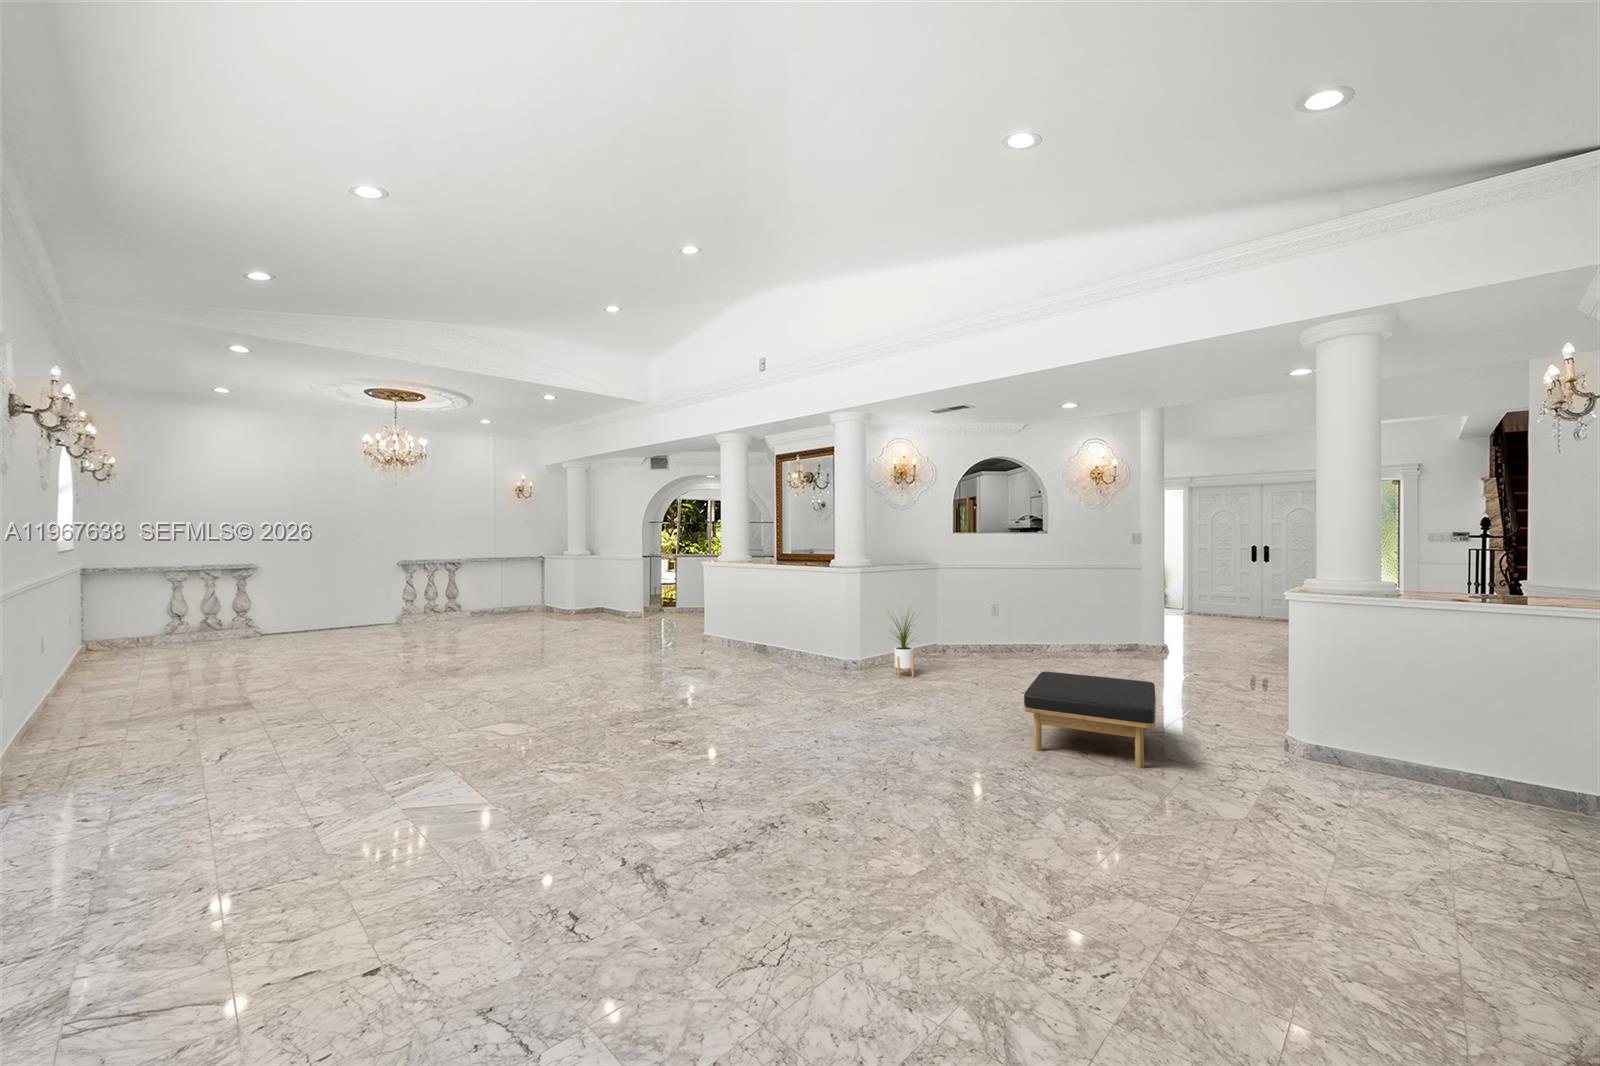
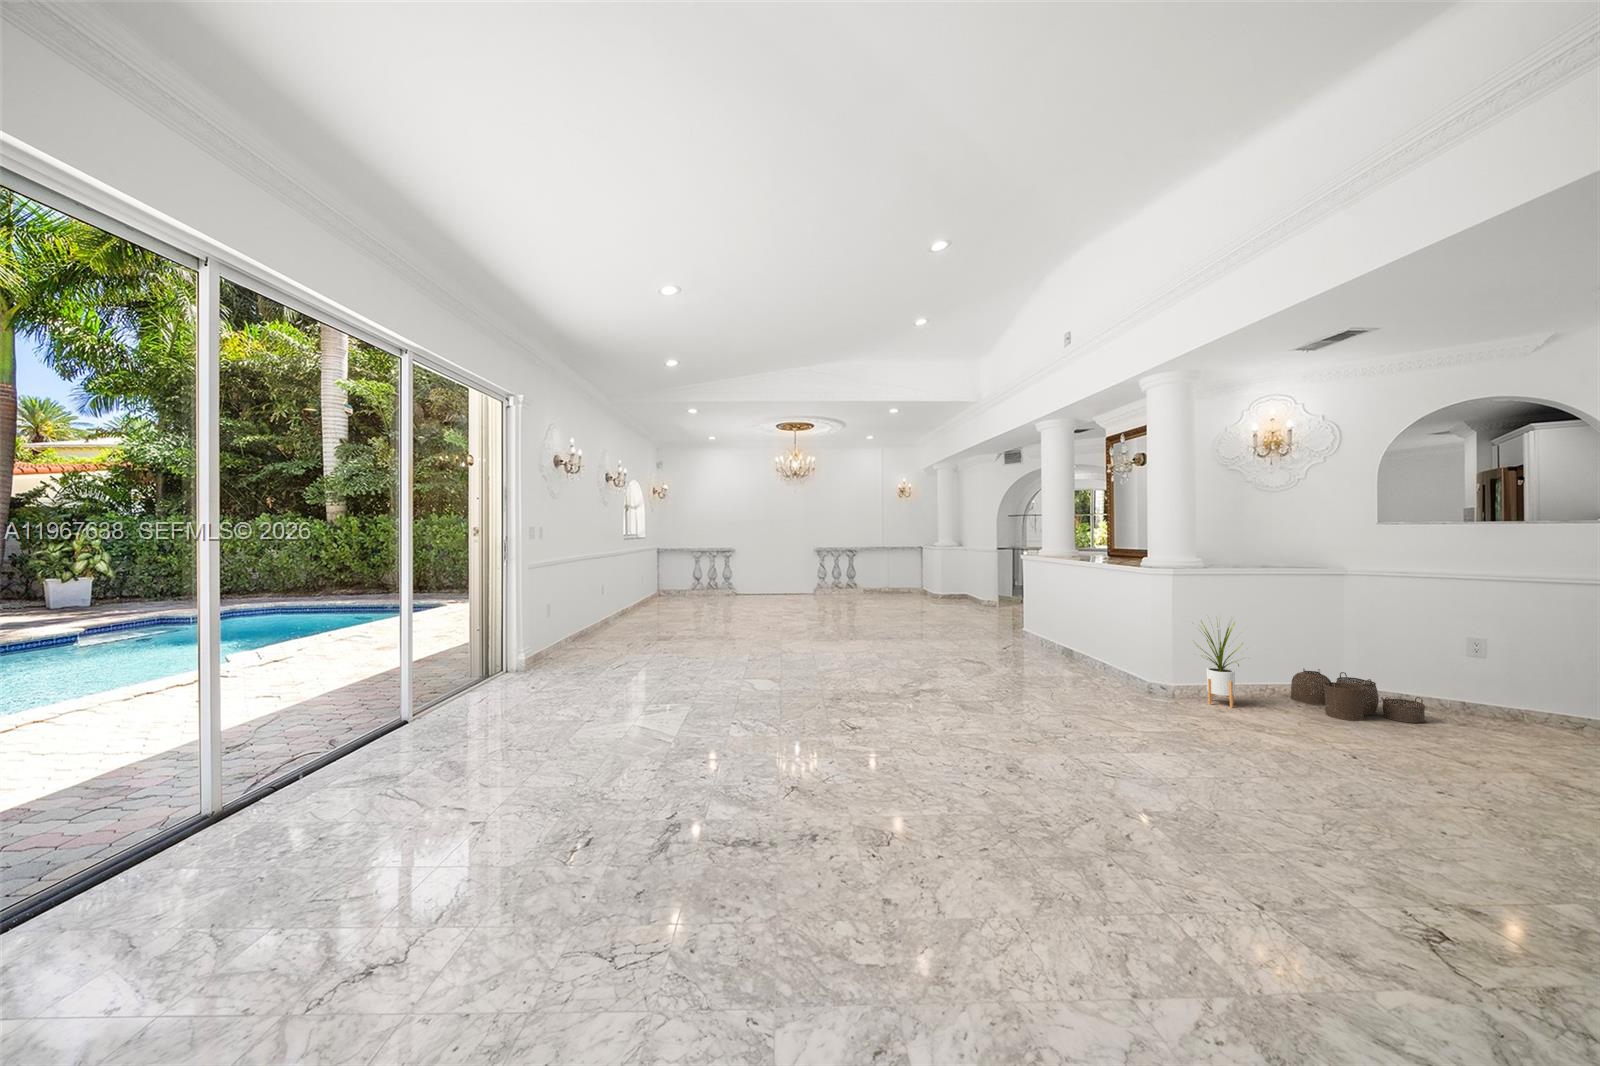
woven basket: none [932,639,1008,674] -> present [1291,669,1425,723]
ottoman: present [1023,672,1156,768] -> none [1263,725,1557,886]

